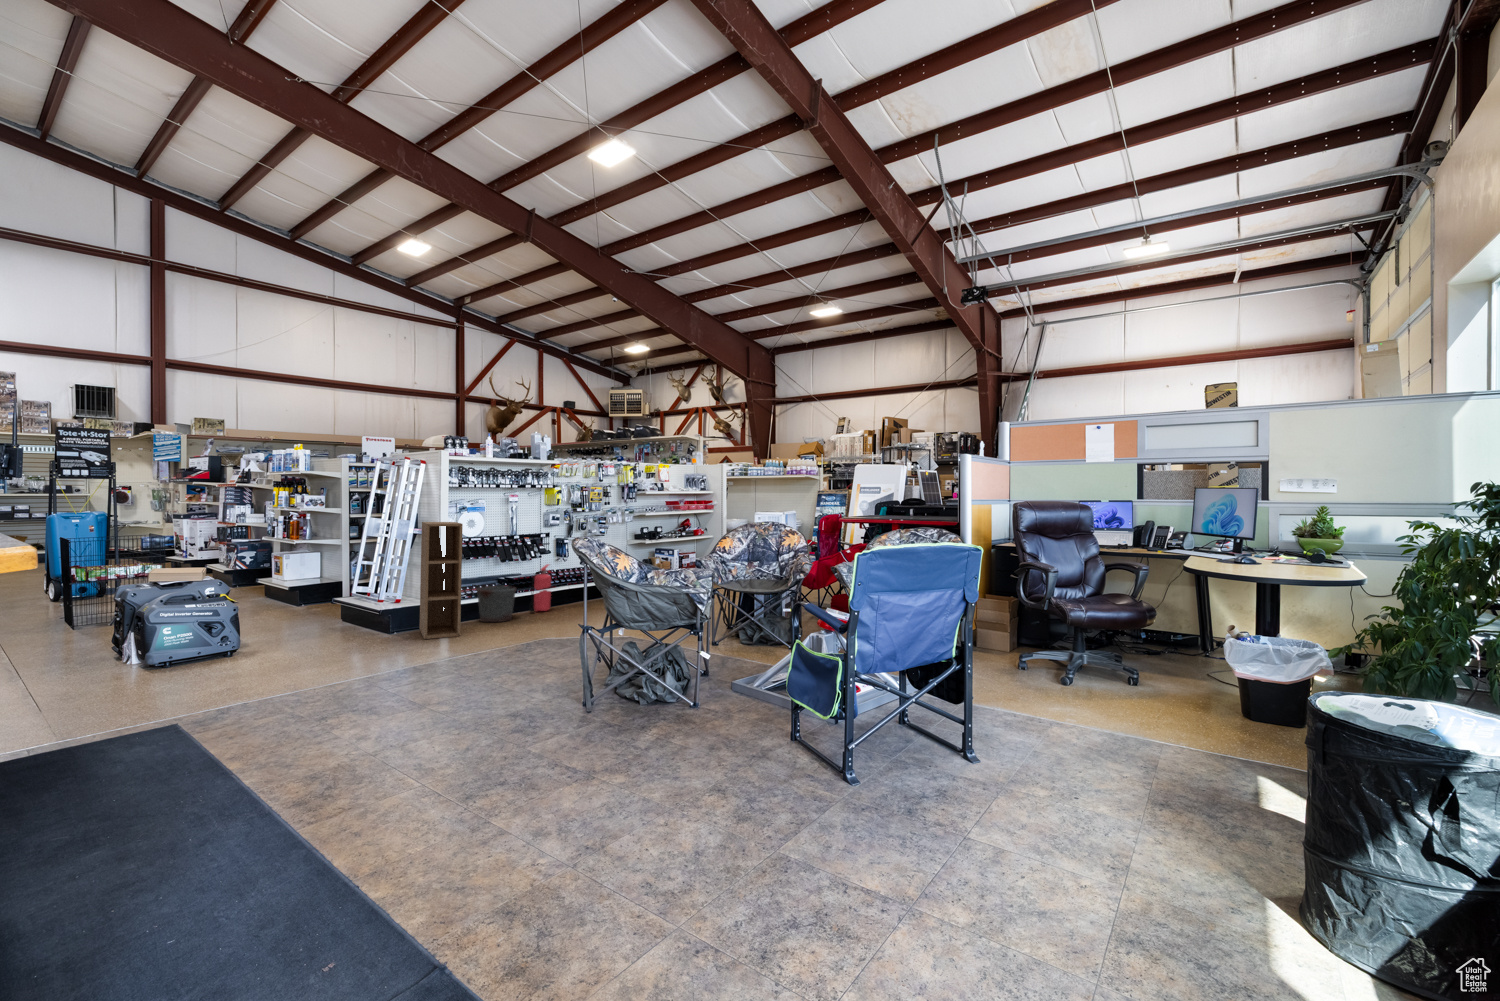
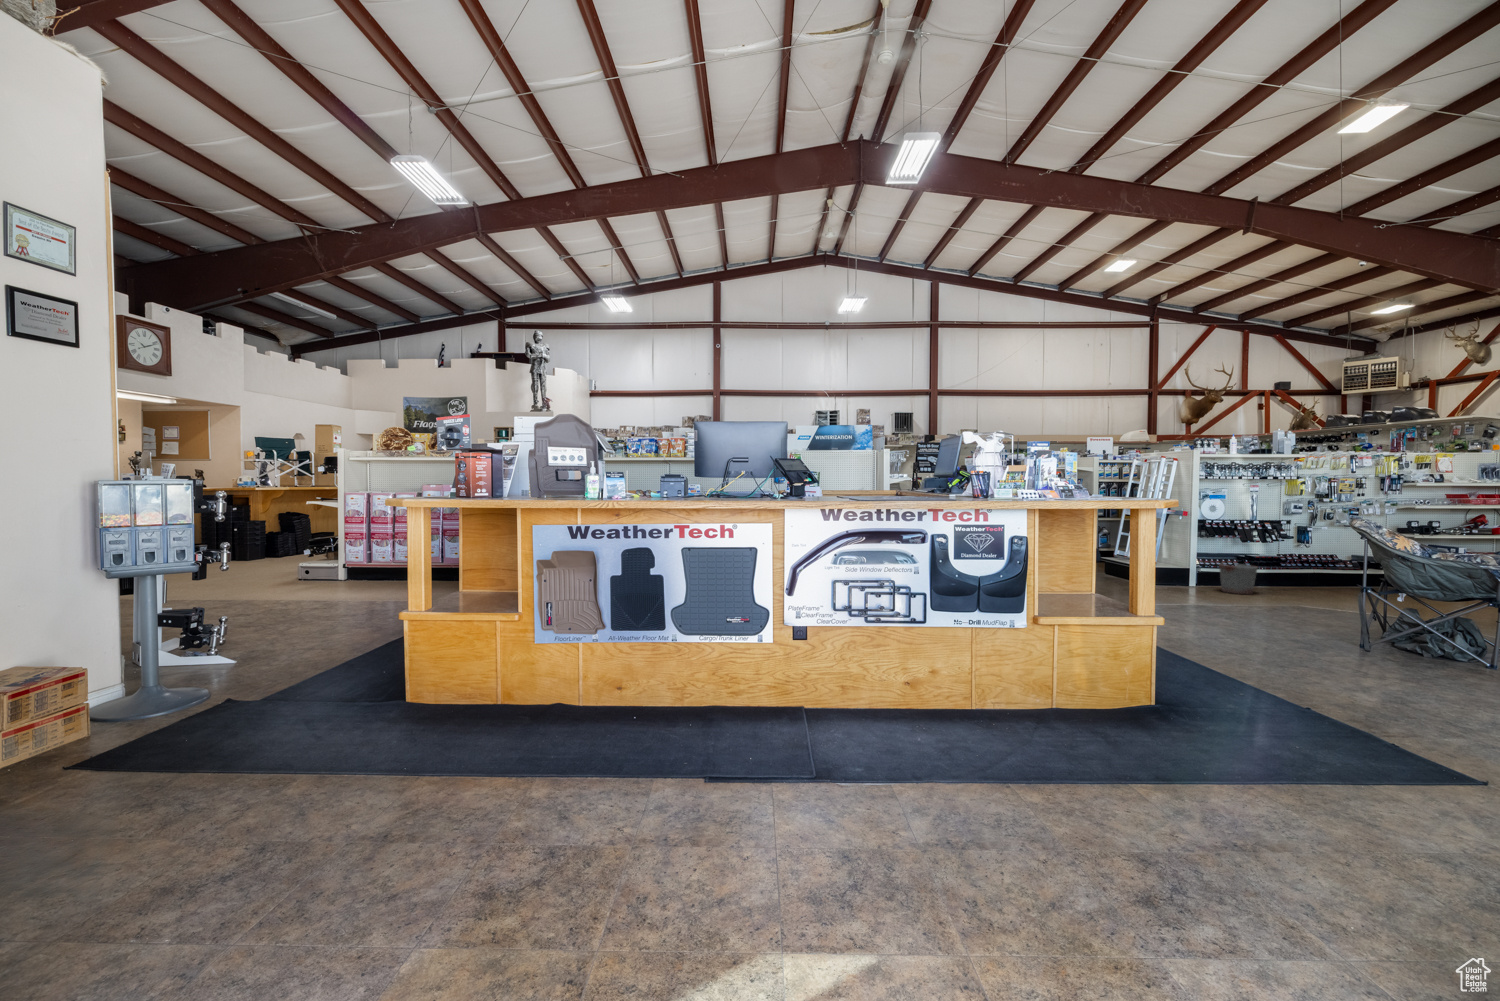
shelving unit: present [420,522,463,639] -> none [1170,506,1215,598]
fire extinguisher: present [530,564,551,612] -> none [1269,549,1293,593]

